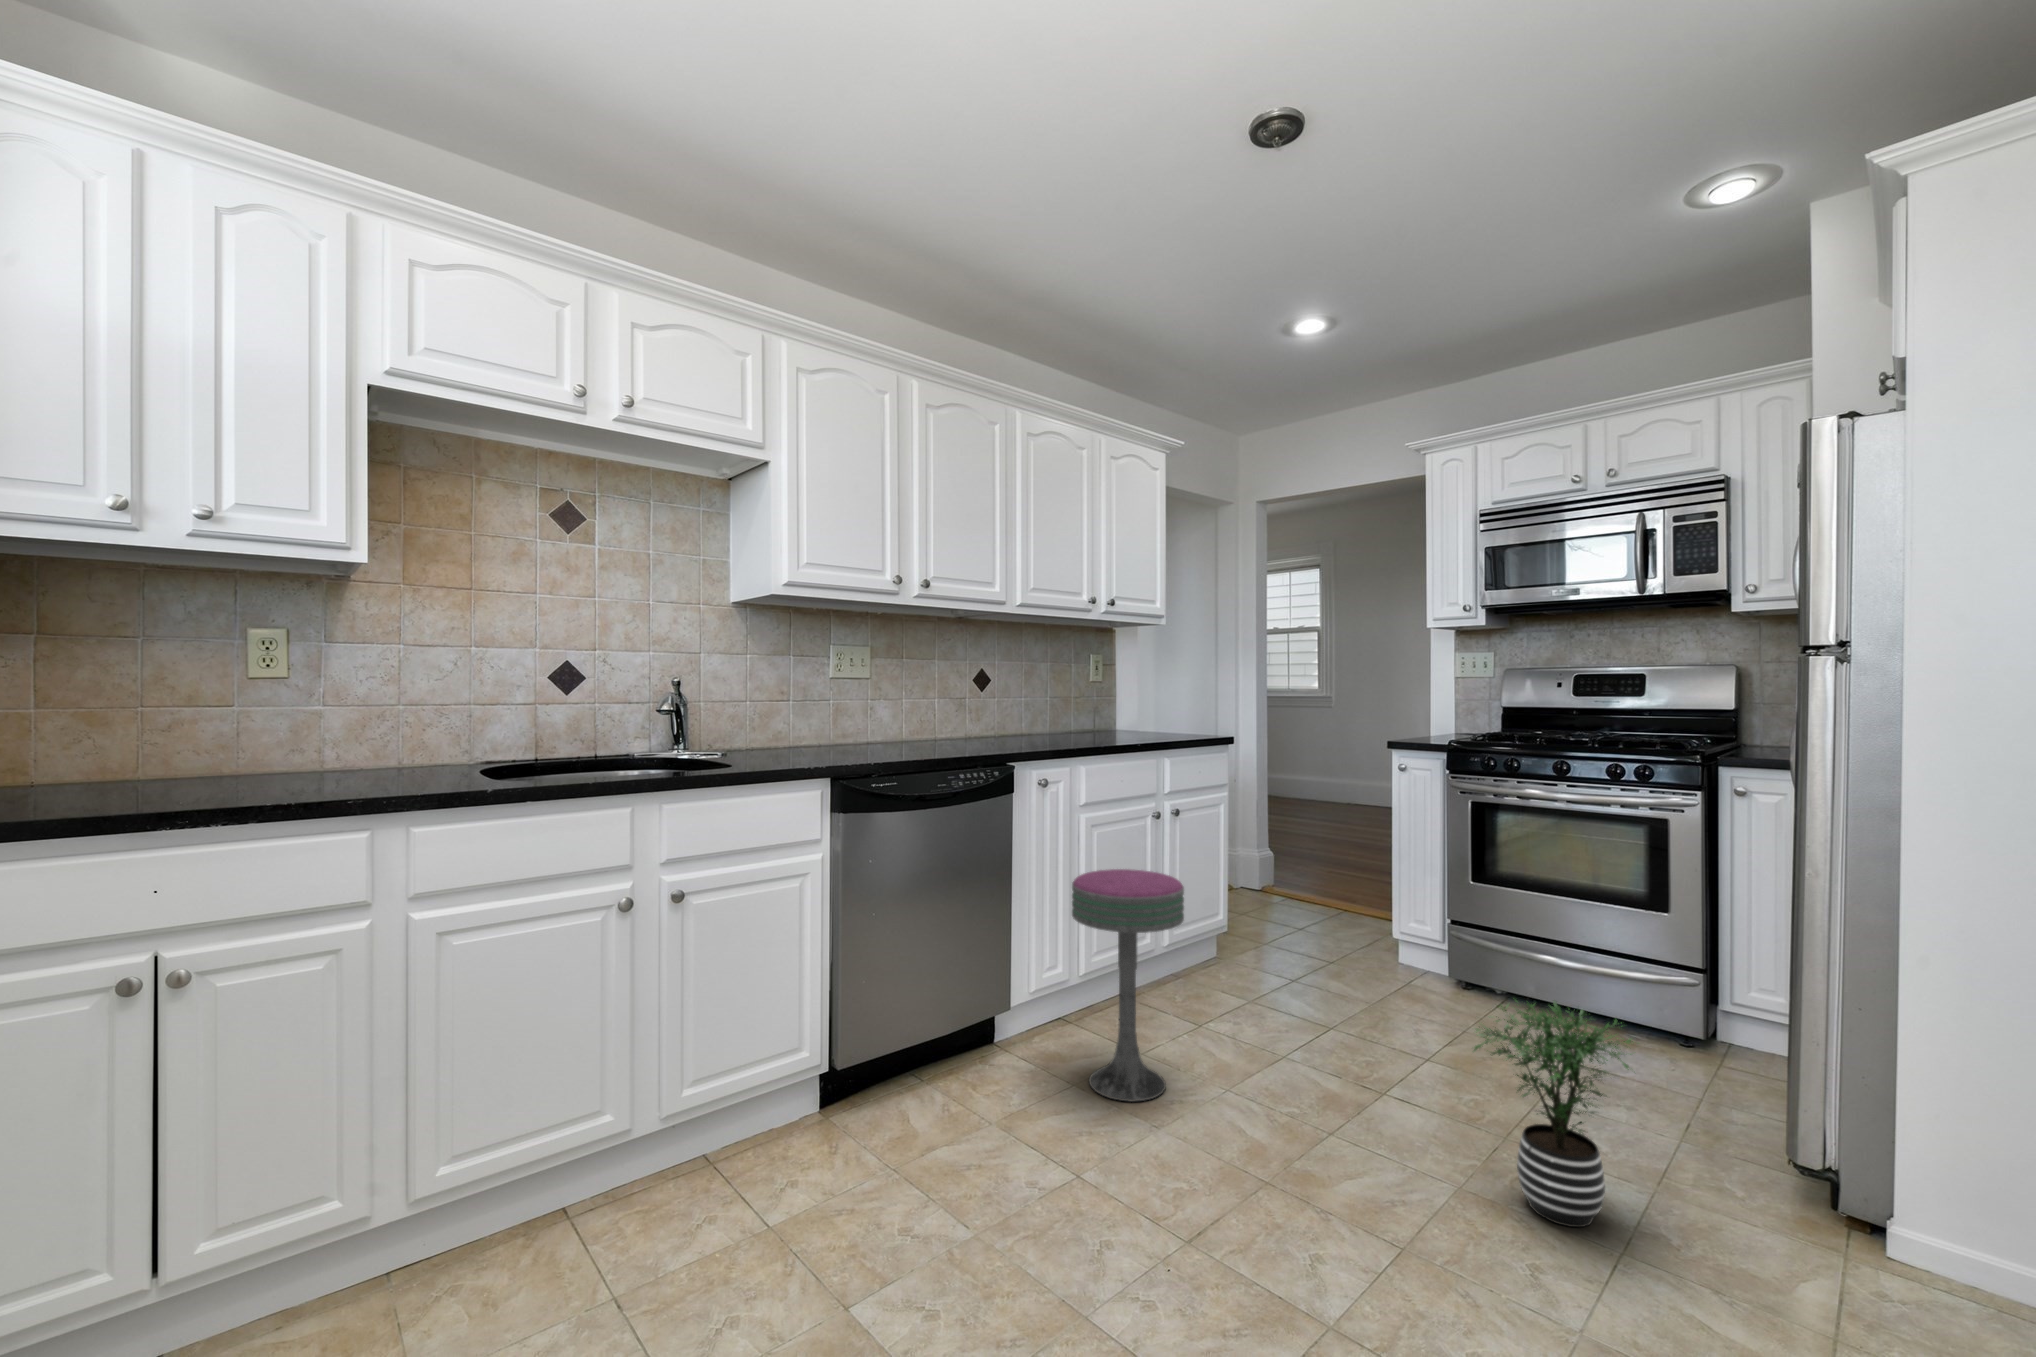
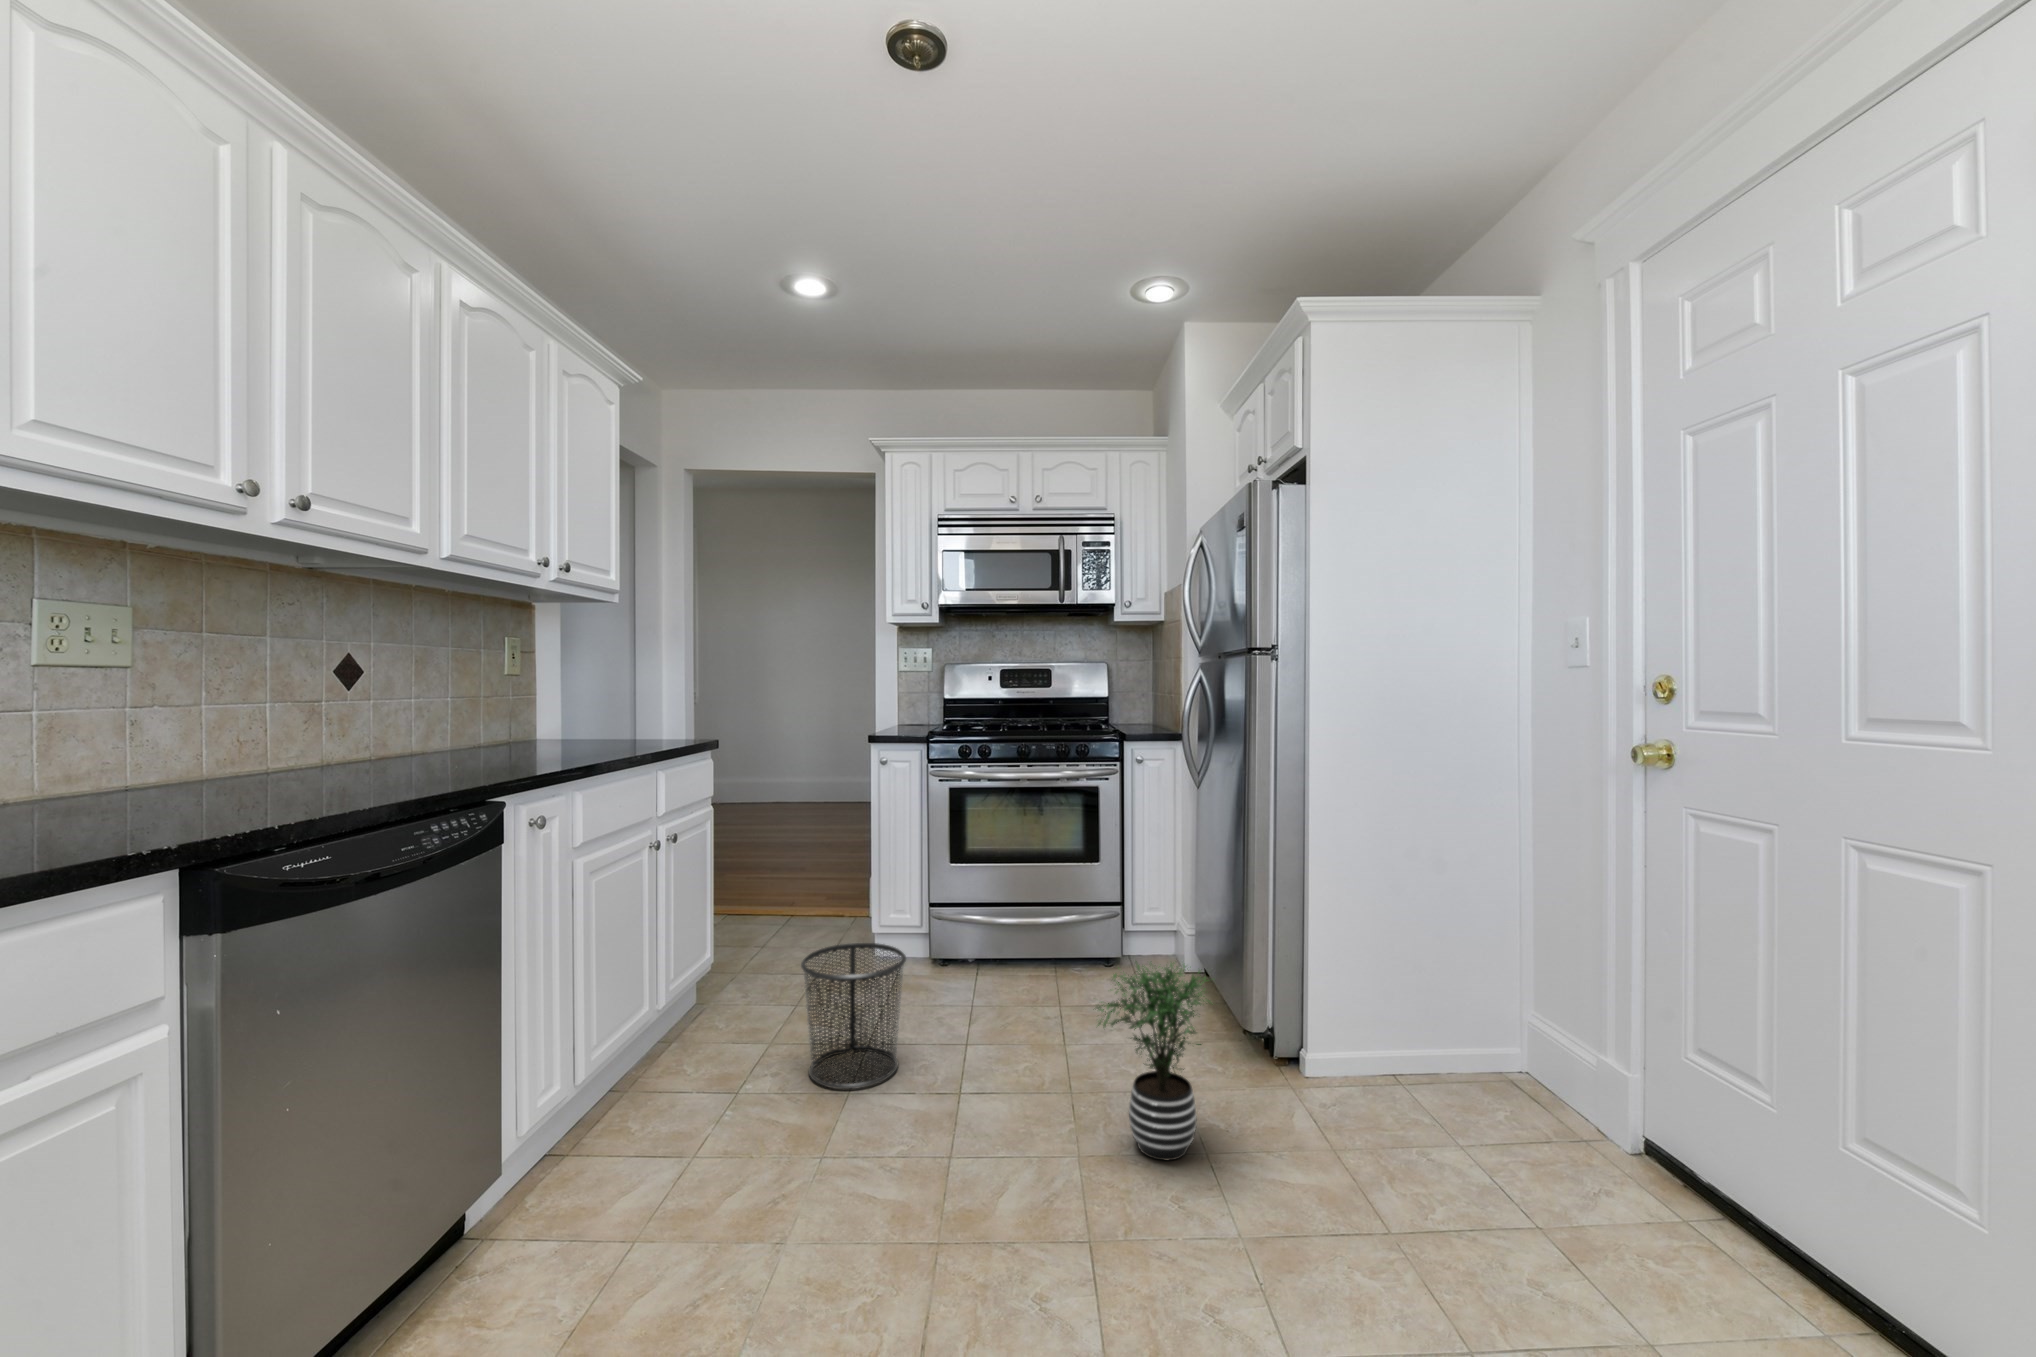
bar stool: present [1072,869,1184,1102] -> none [627,918,785,1239]
waste bin: none [1252,927,1352,1057] -> present [801,943,906,1089]

